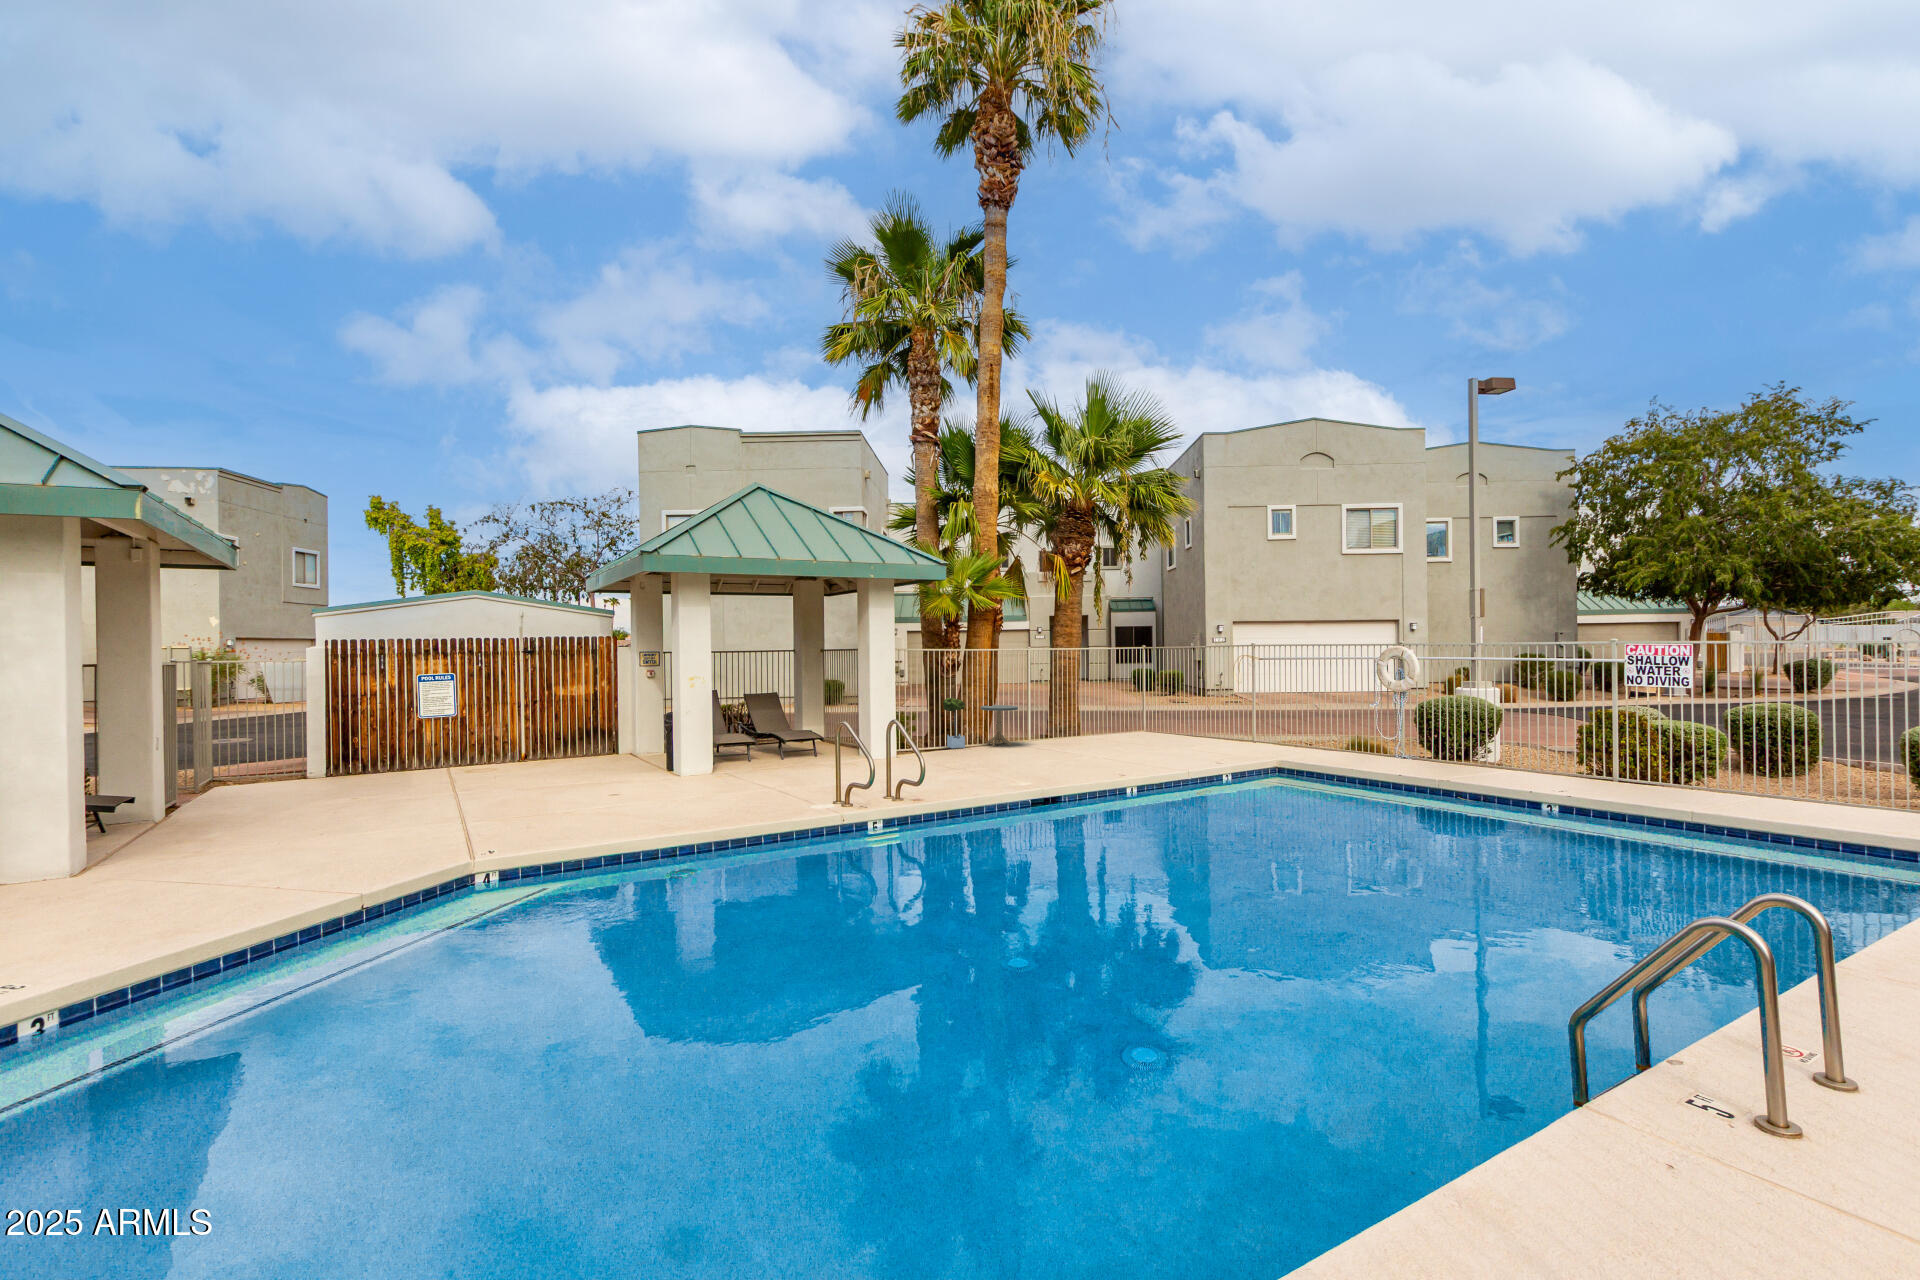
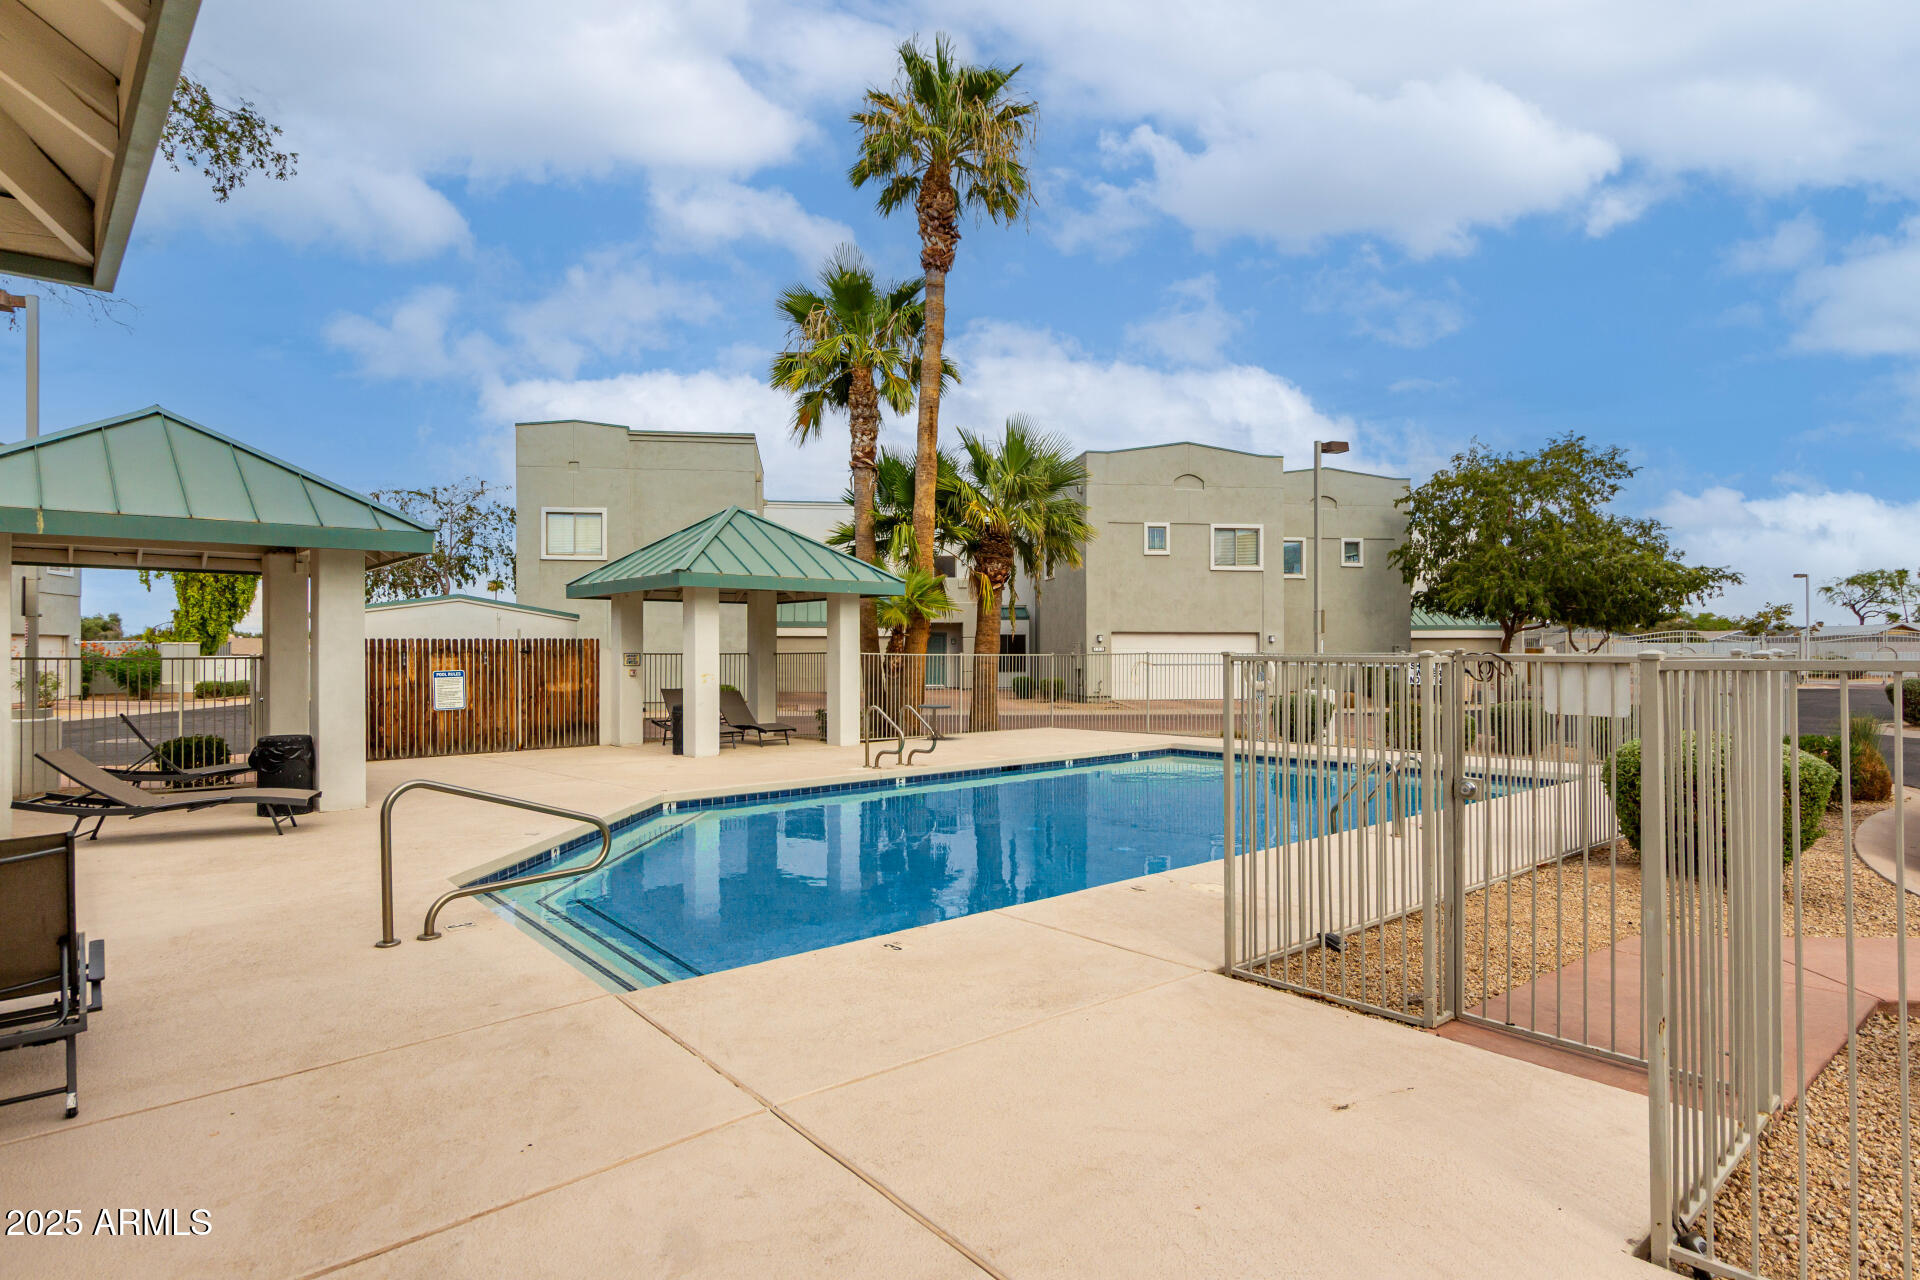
potted tree: present [943,697,965,748] -> none [887,697,907,741]

